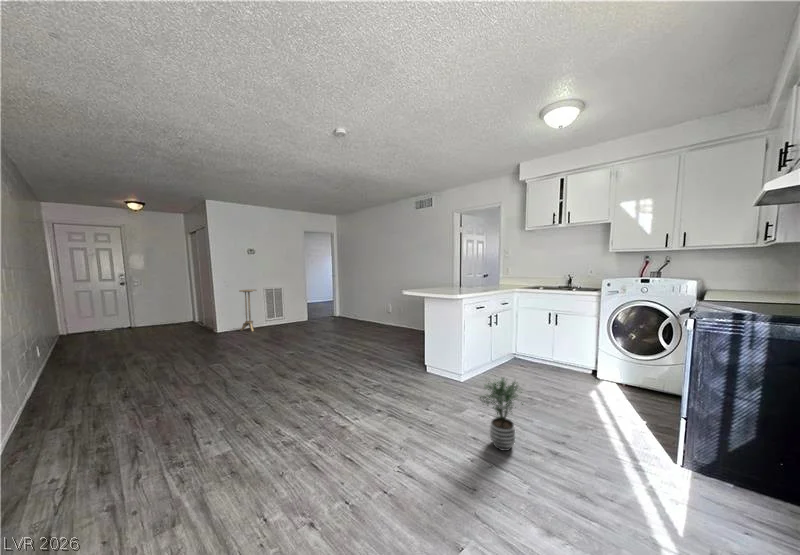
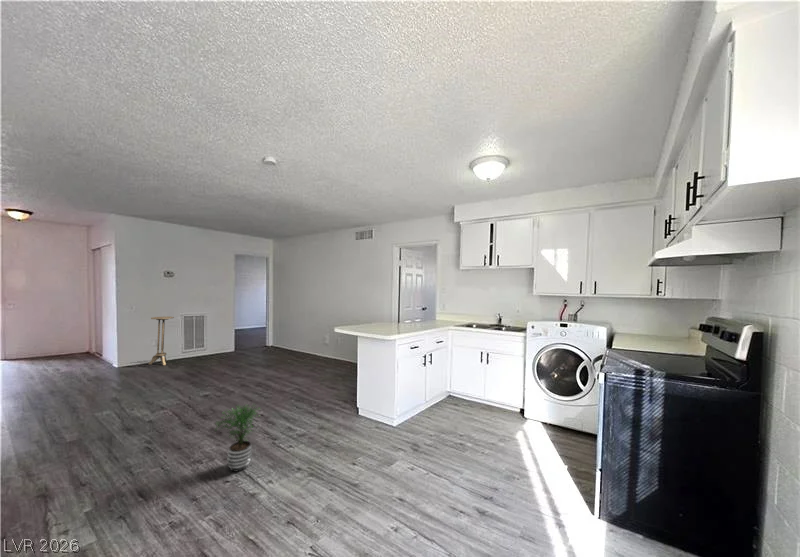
potted plant: present [480,378,523,451] -> present [217,405,256,472]

